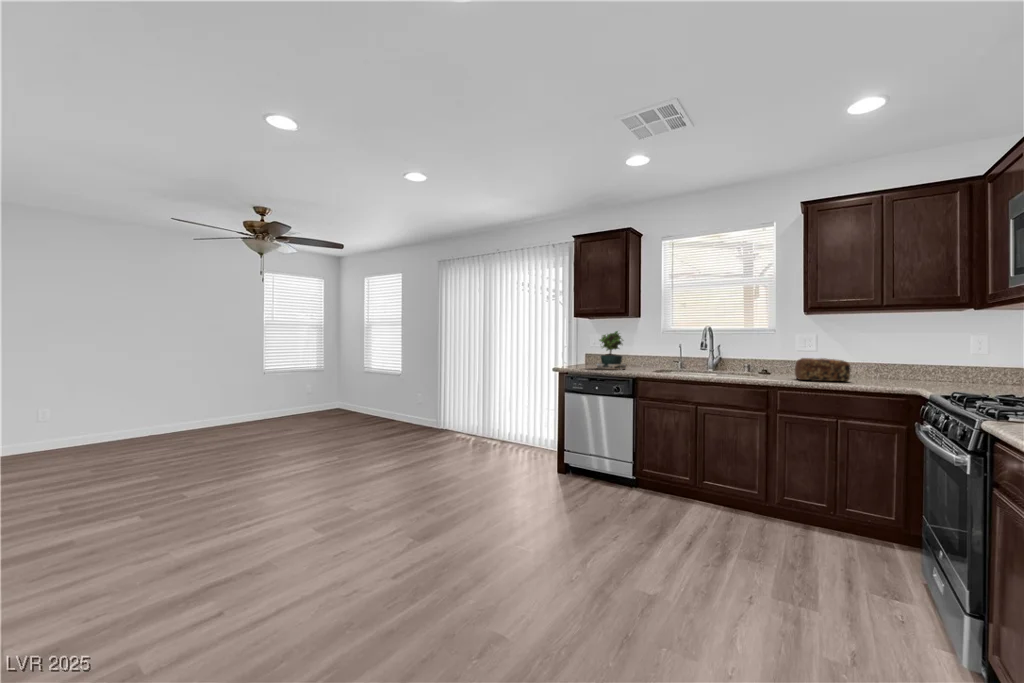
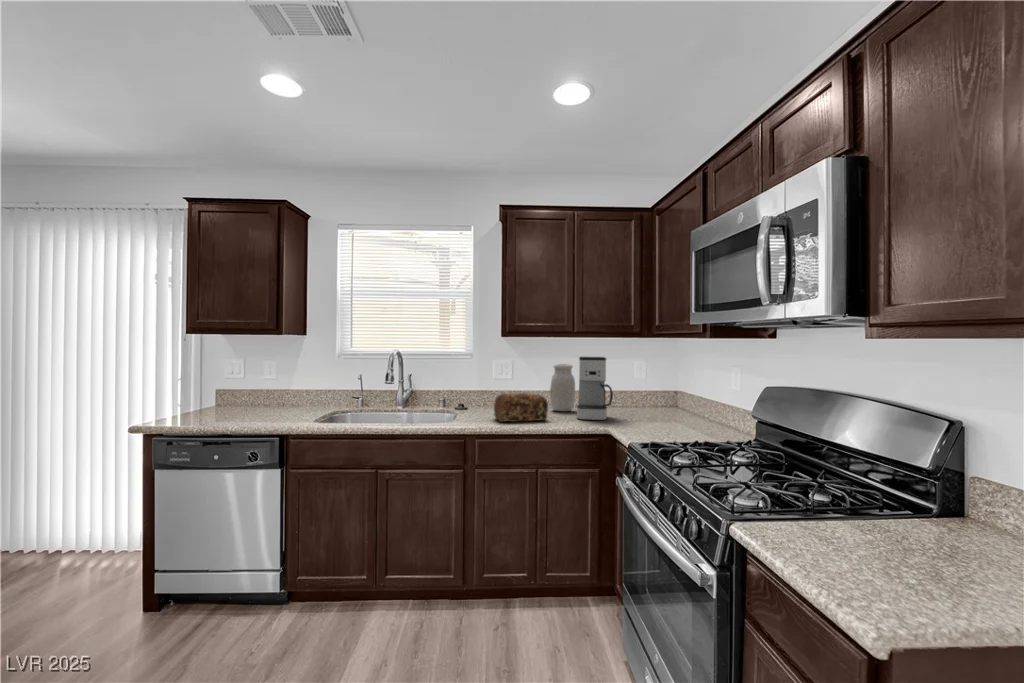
coffee maker: none [885,327,929,385] -> present [577,357,613,420]
potted plant: present [597,331,626,370] -> none [228,355,281,421]
jar: none [856,336,885,379] -> present [550,364,575,411]

